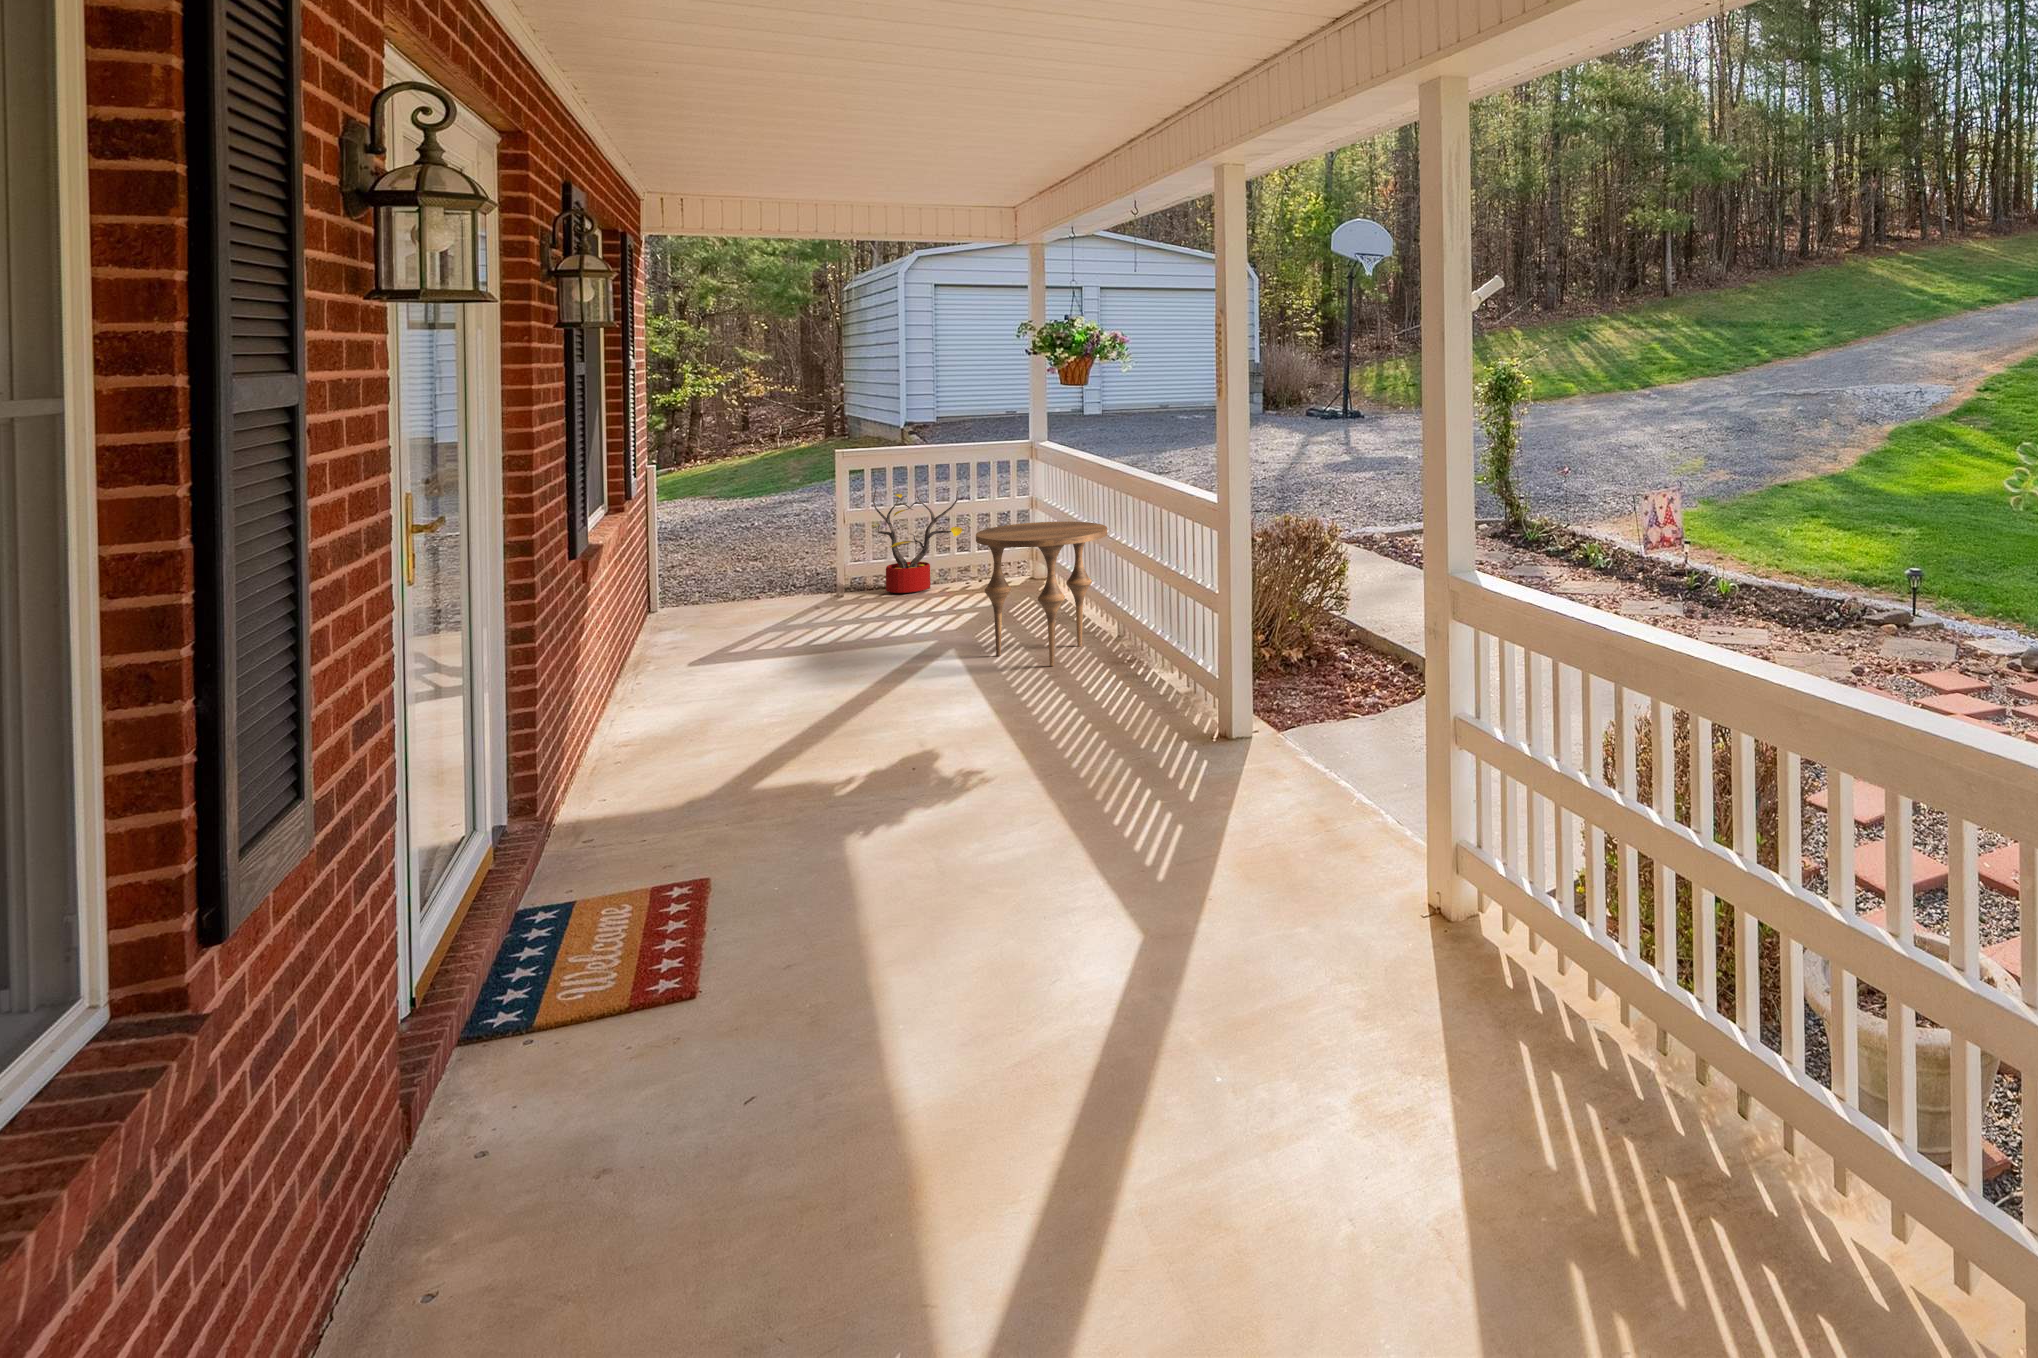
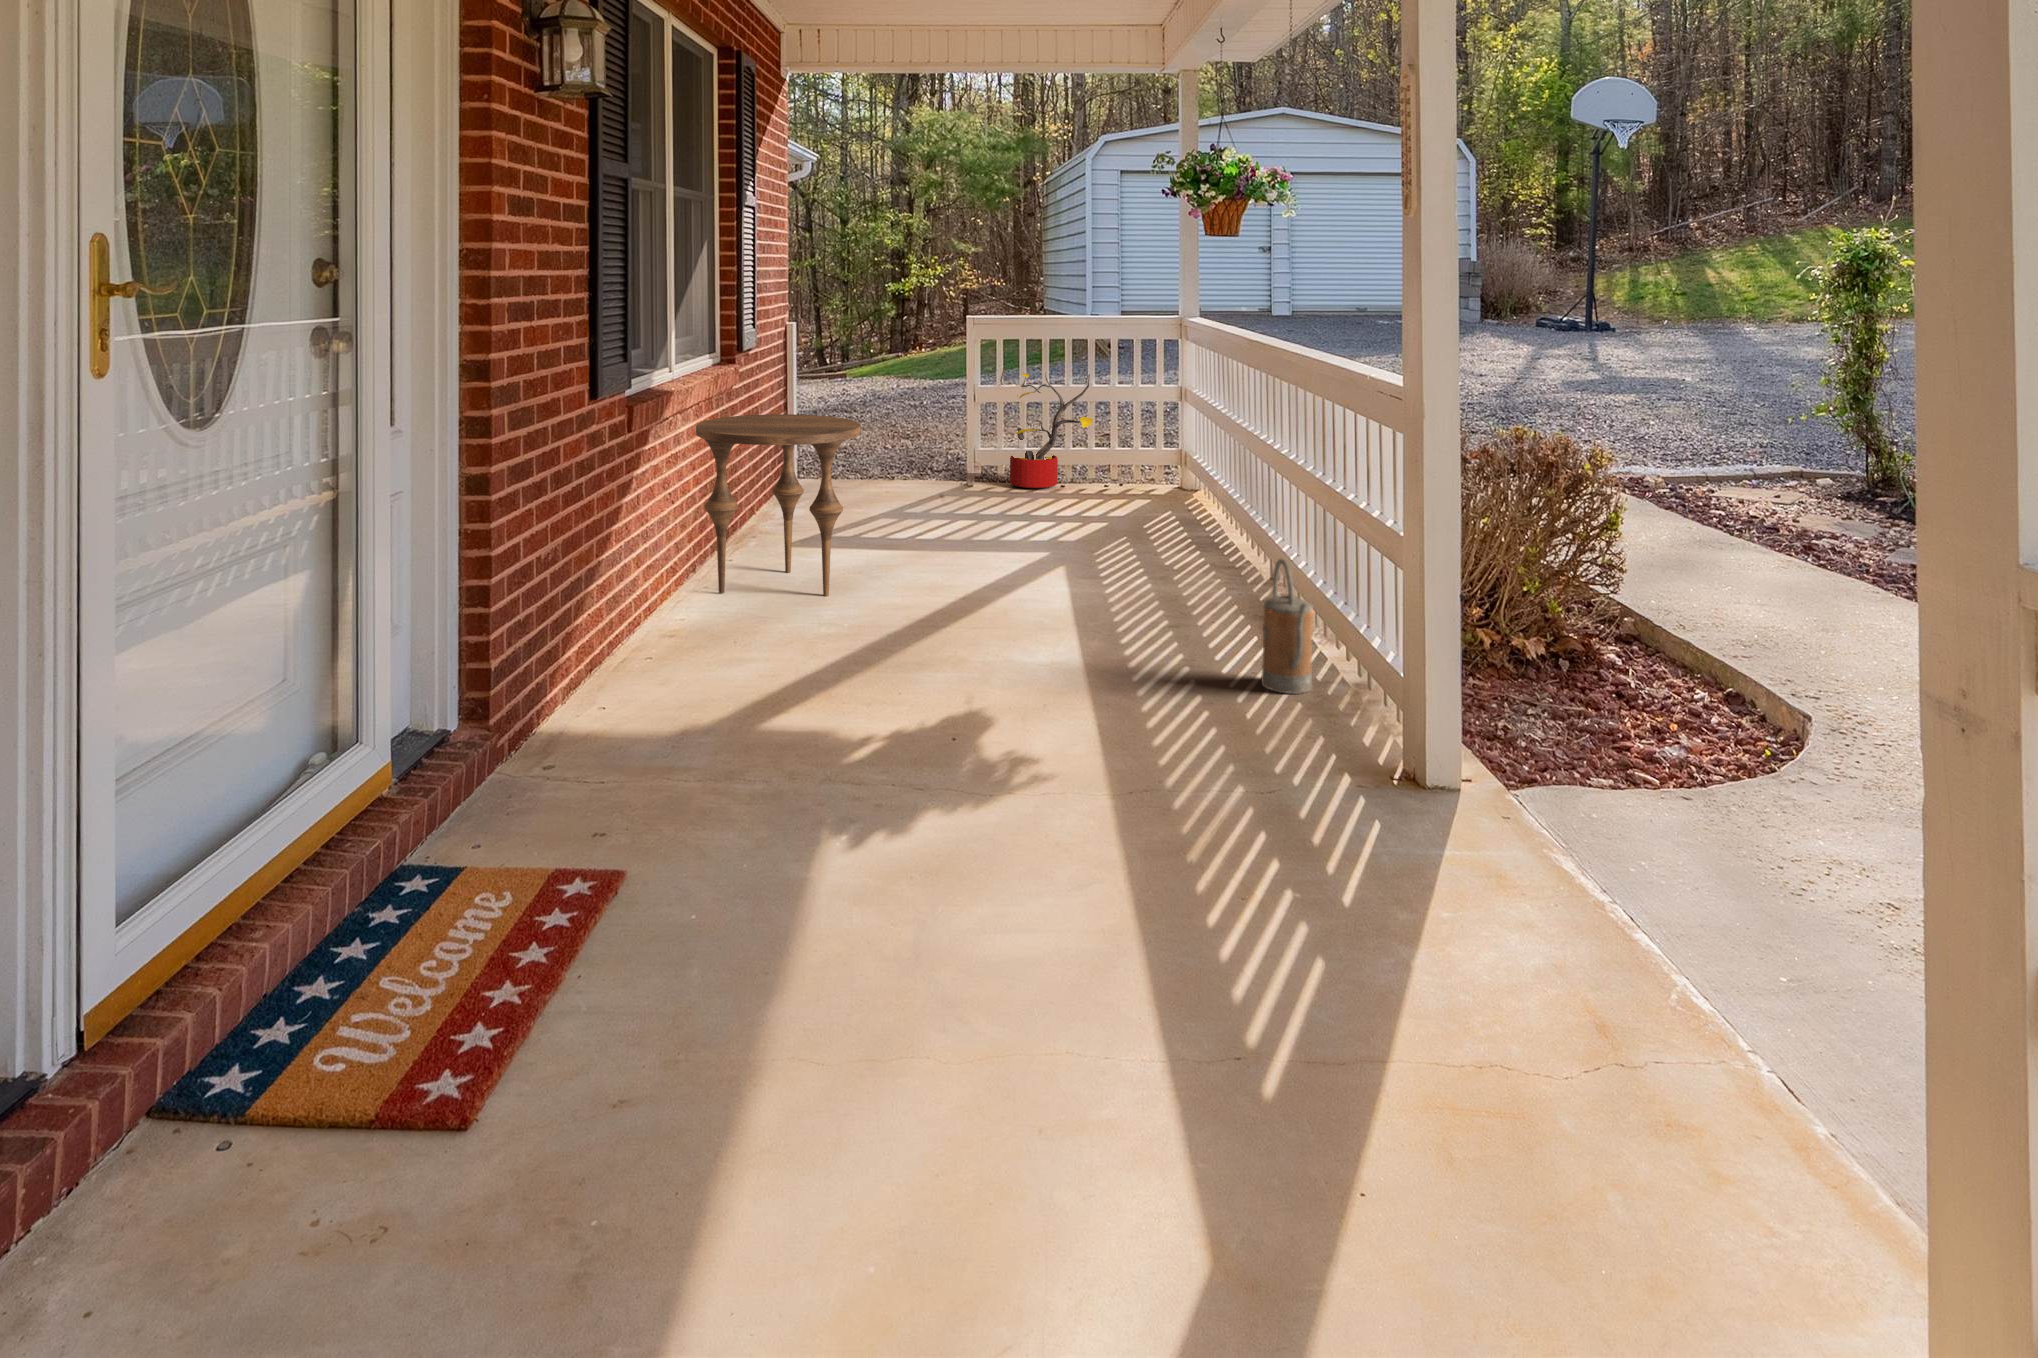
side table: present [976,522,1107,666] -> present [696,414,861,596]
watering can: none [1123,617,1157,709] -> present [1262,559,1313,694]

